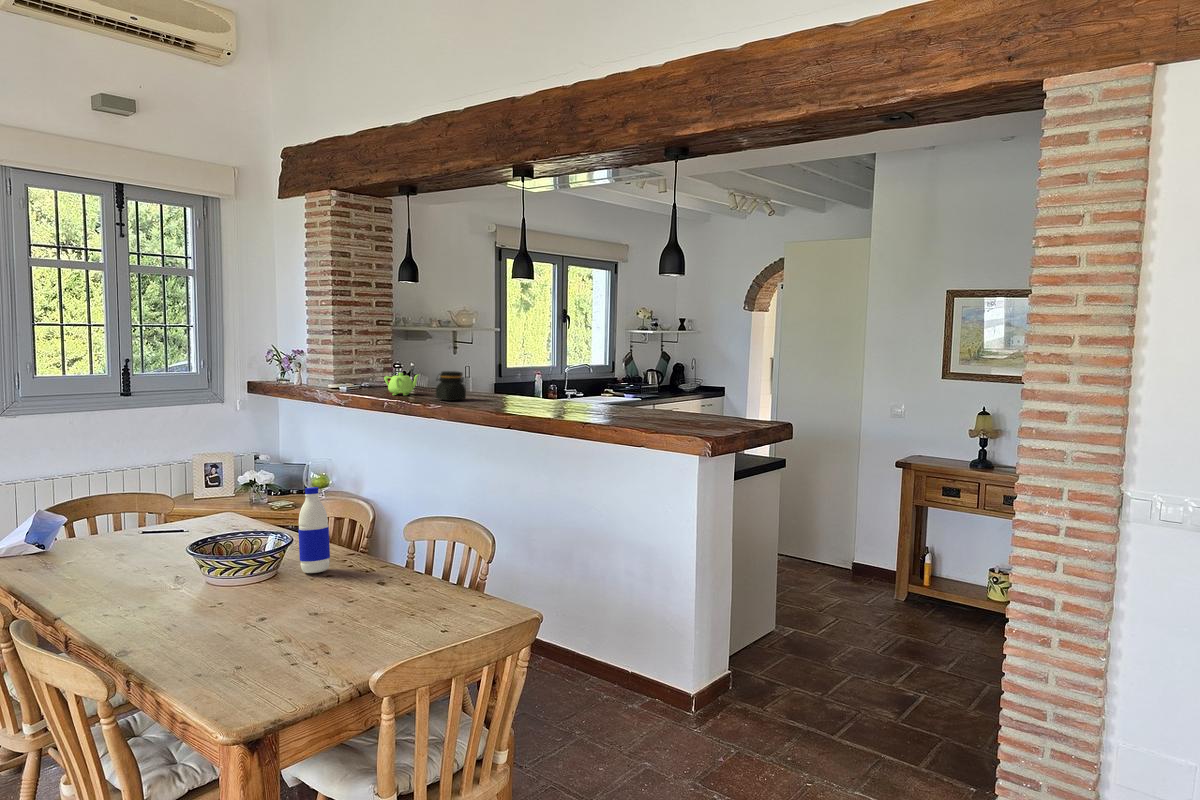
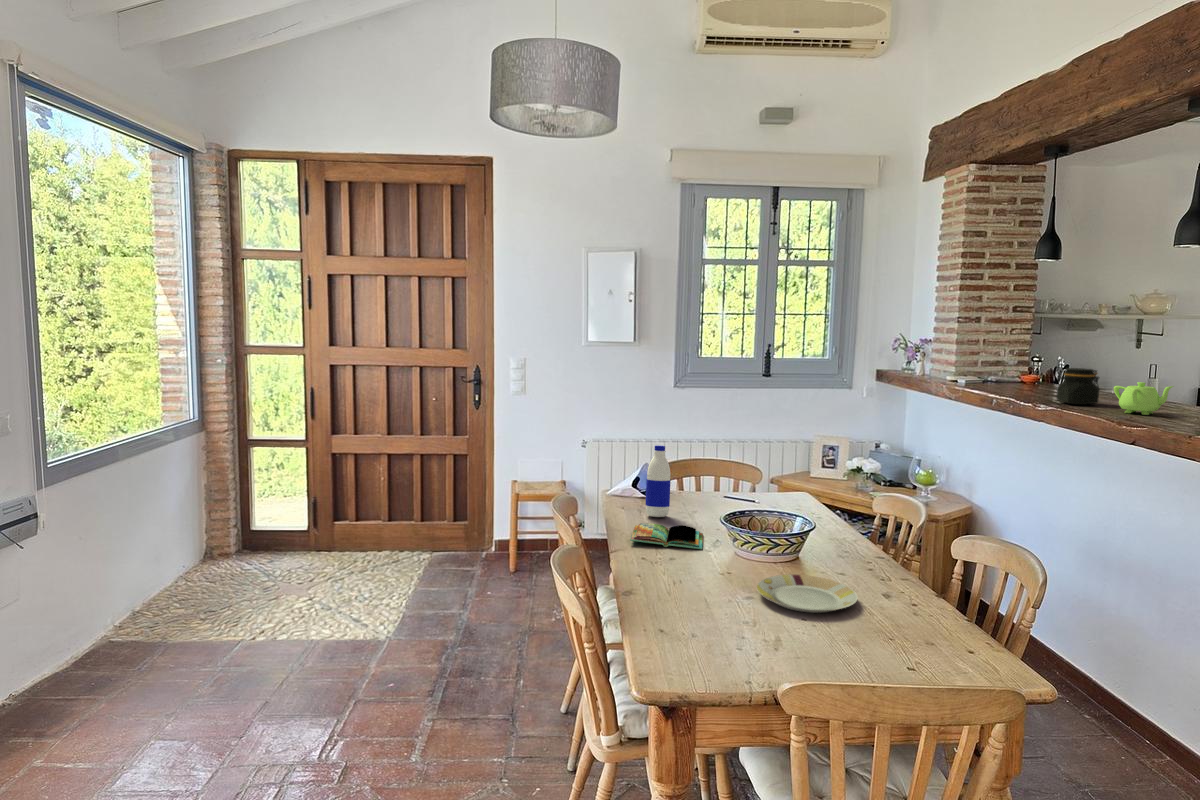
teapot: present [384,373,419,395] -> present [1114,382,1174,415]
water bottle: present [298,487,330,573] -> present [646,446,671,517]
book: none [61,569,167,600] -> present [630,523,703,549]
plate: none [263,581,364,616] -> present [757,575,858,613]

